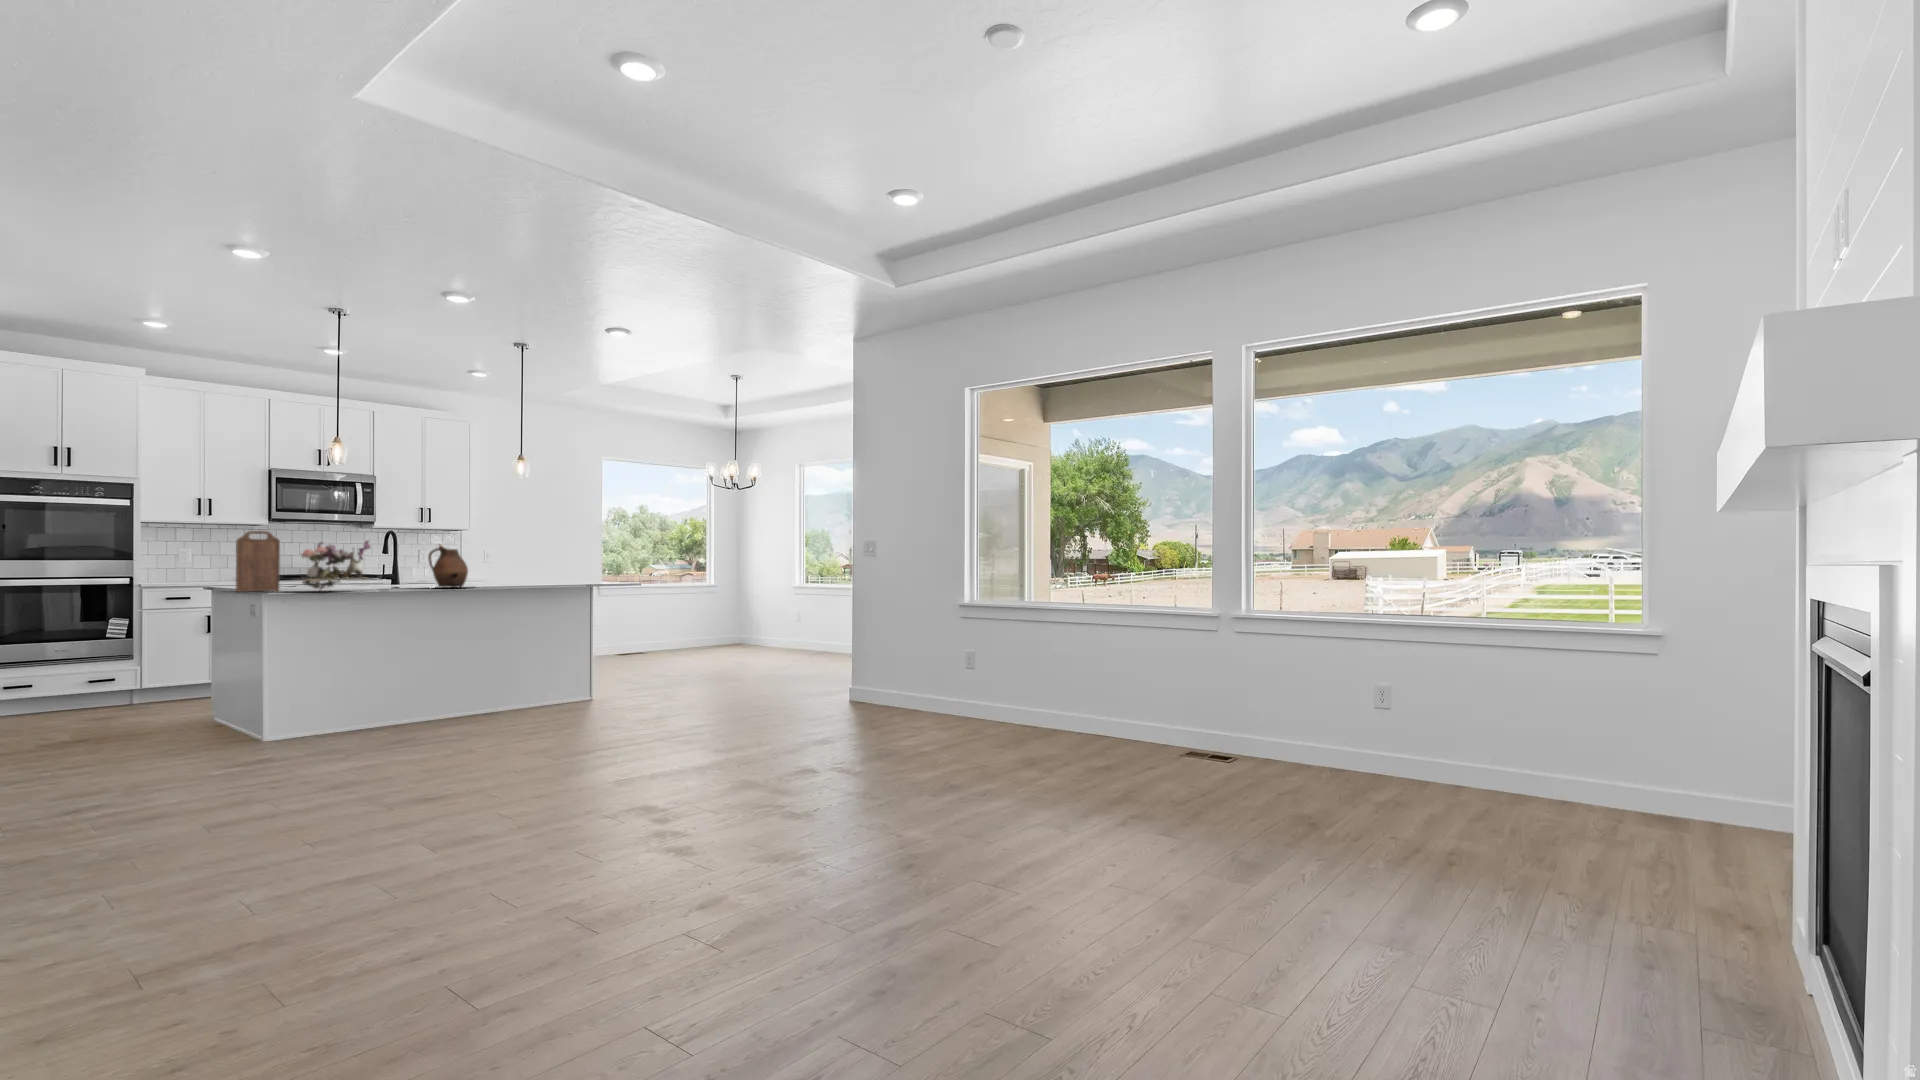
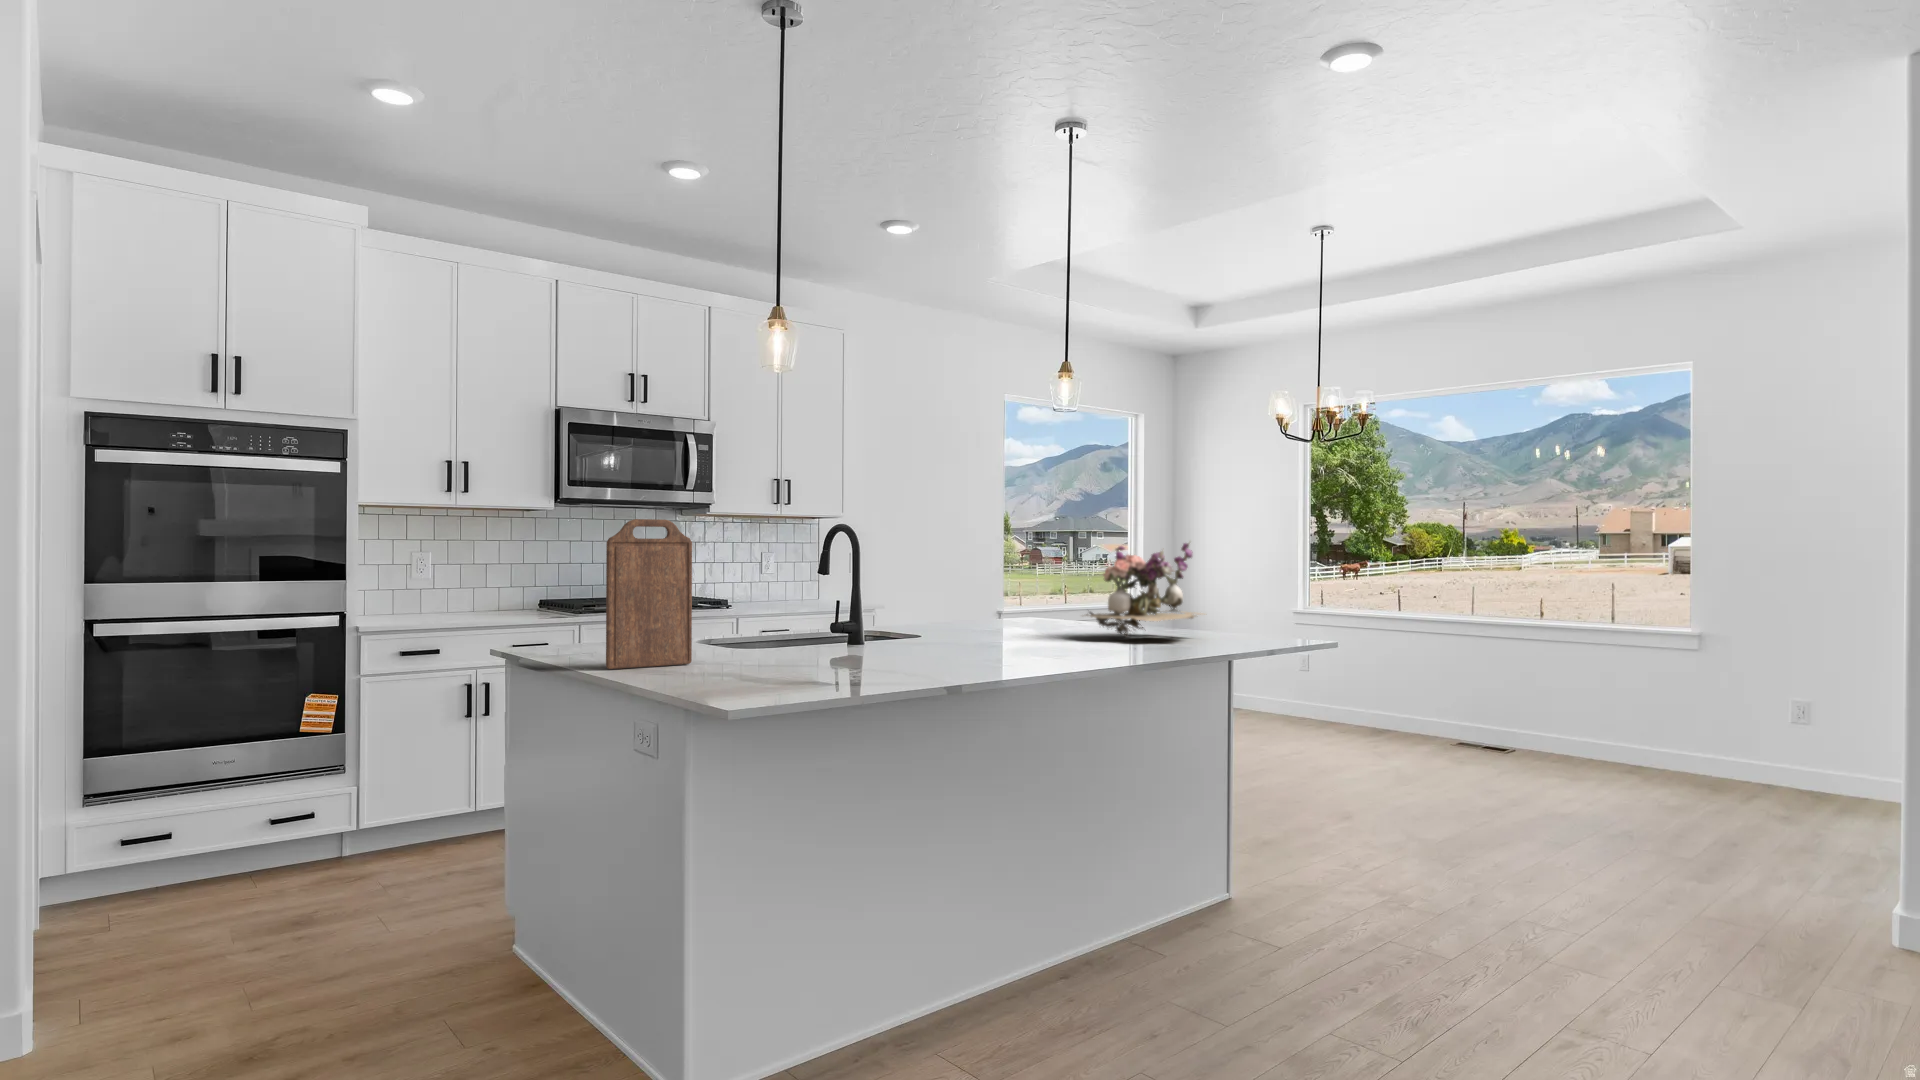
flower arrangement: present [302,541,370,590] -> present [1086,543,1205,635]
ceramic pitcher: present [428,544,468,588] -> none [978,549,1067,655]

